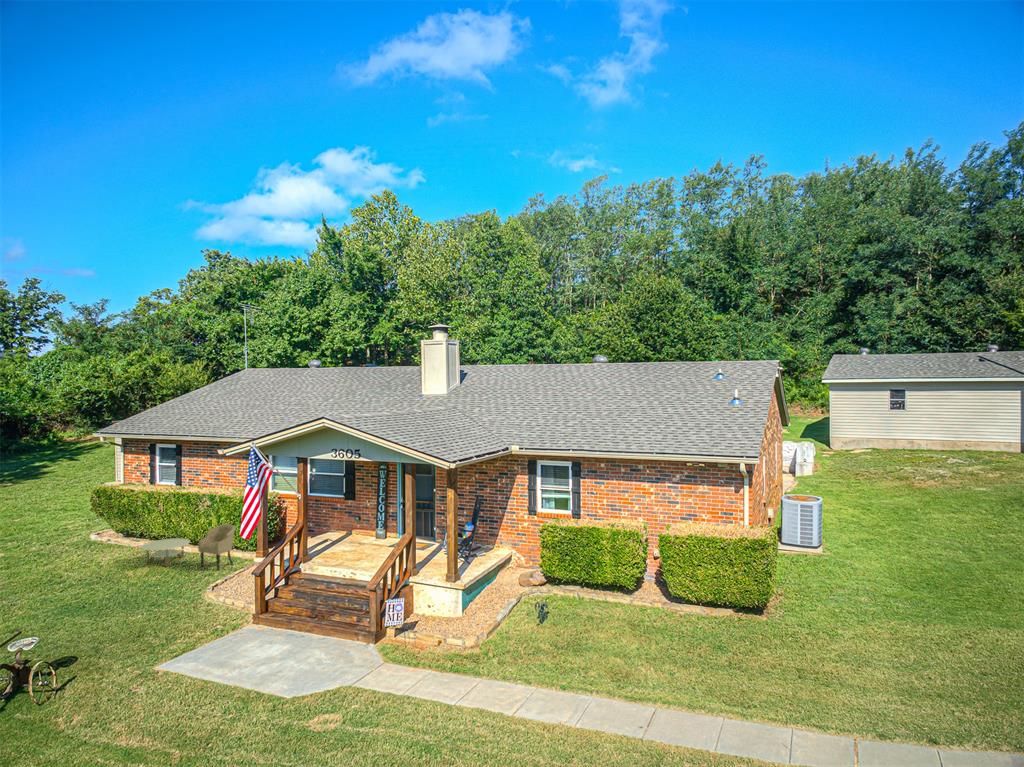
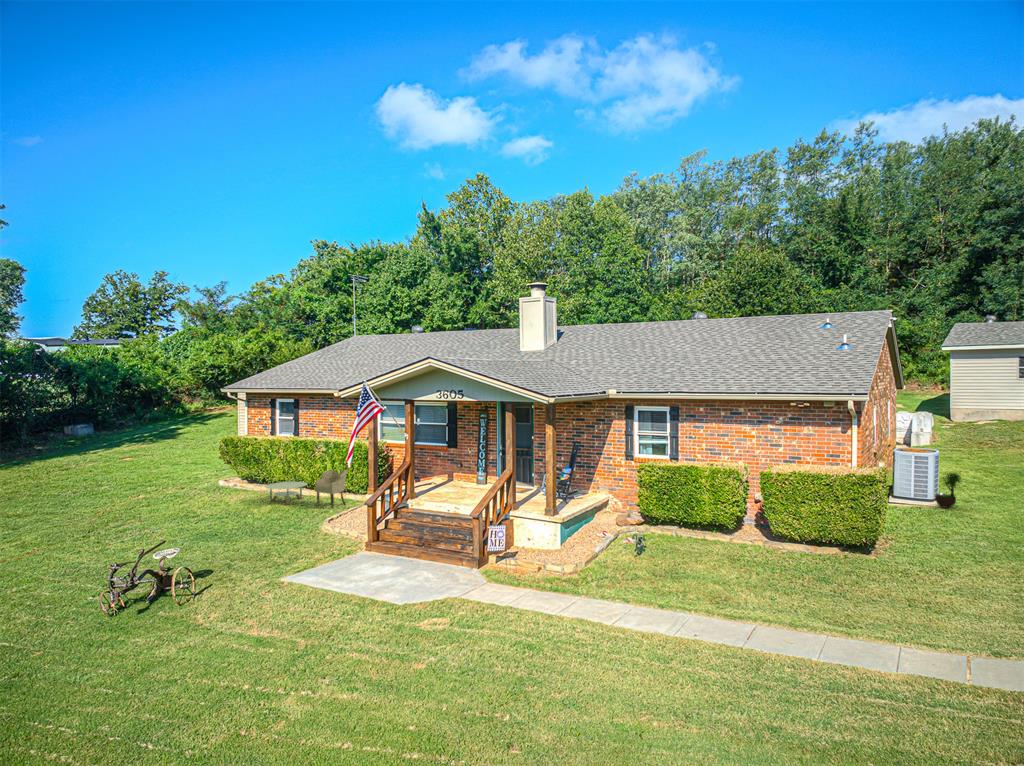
potted tree: none [814,518,838,554] -> present [935,473,961,508]

